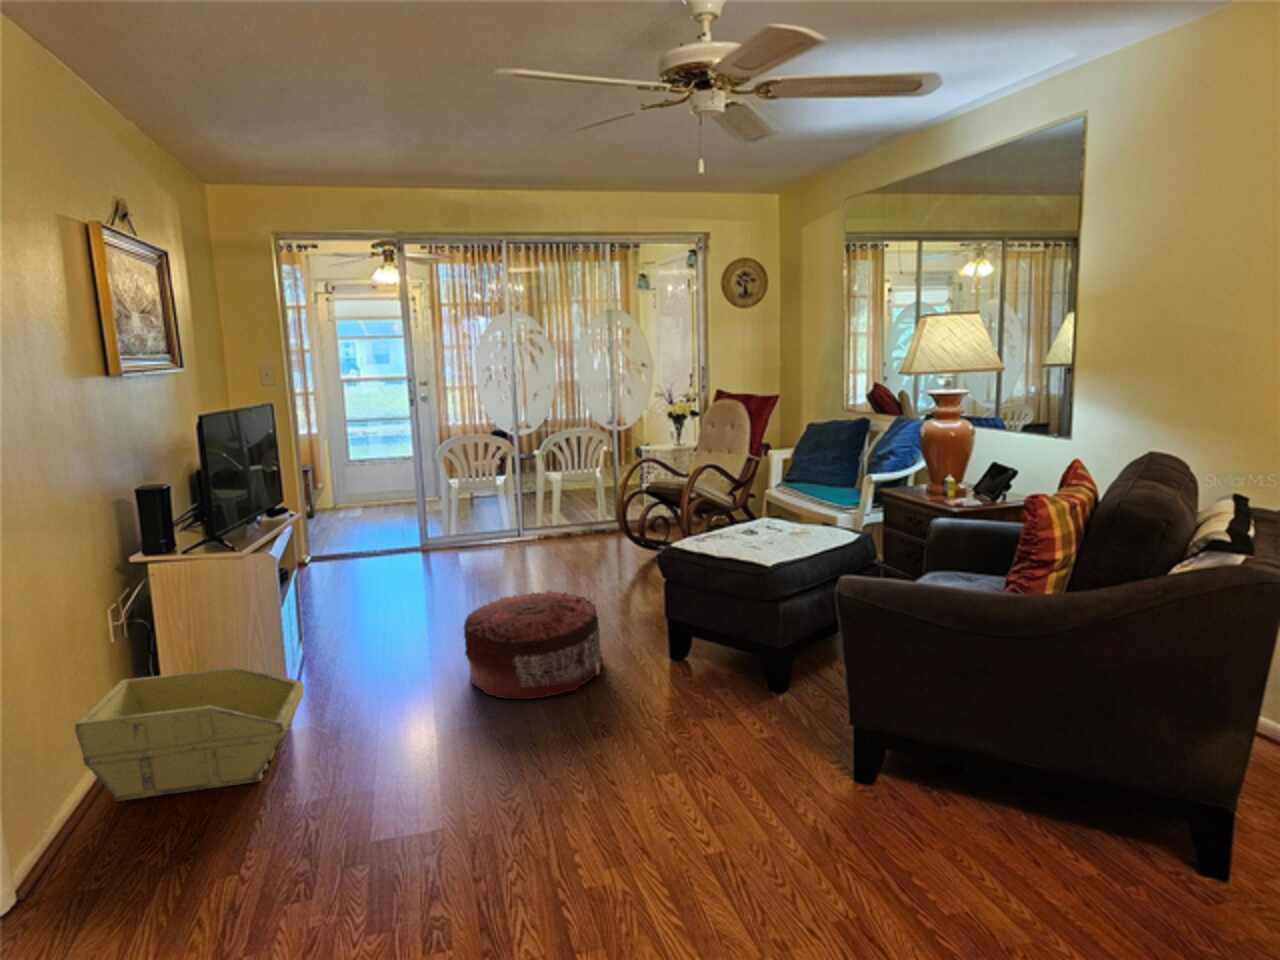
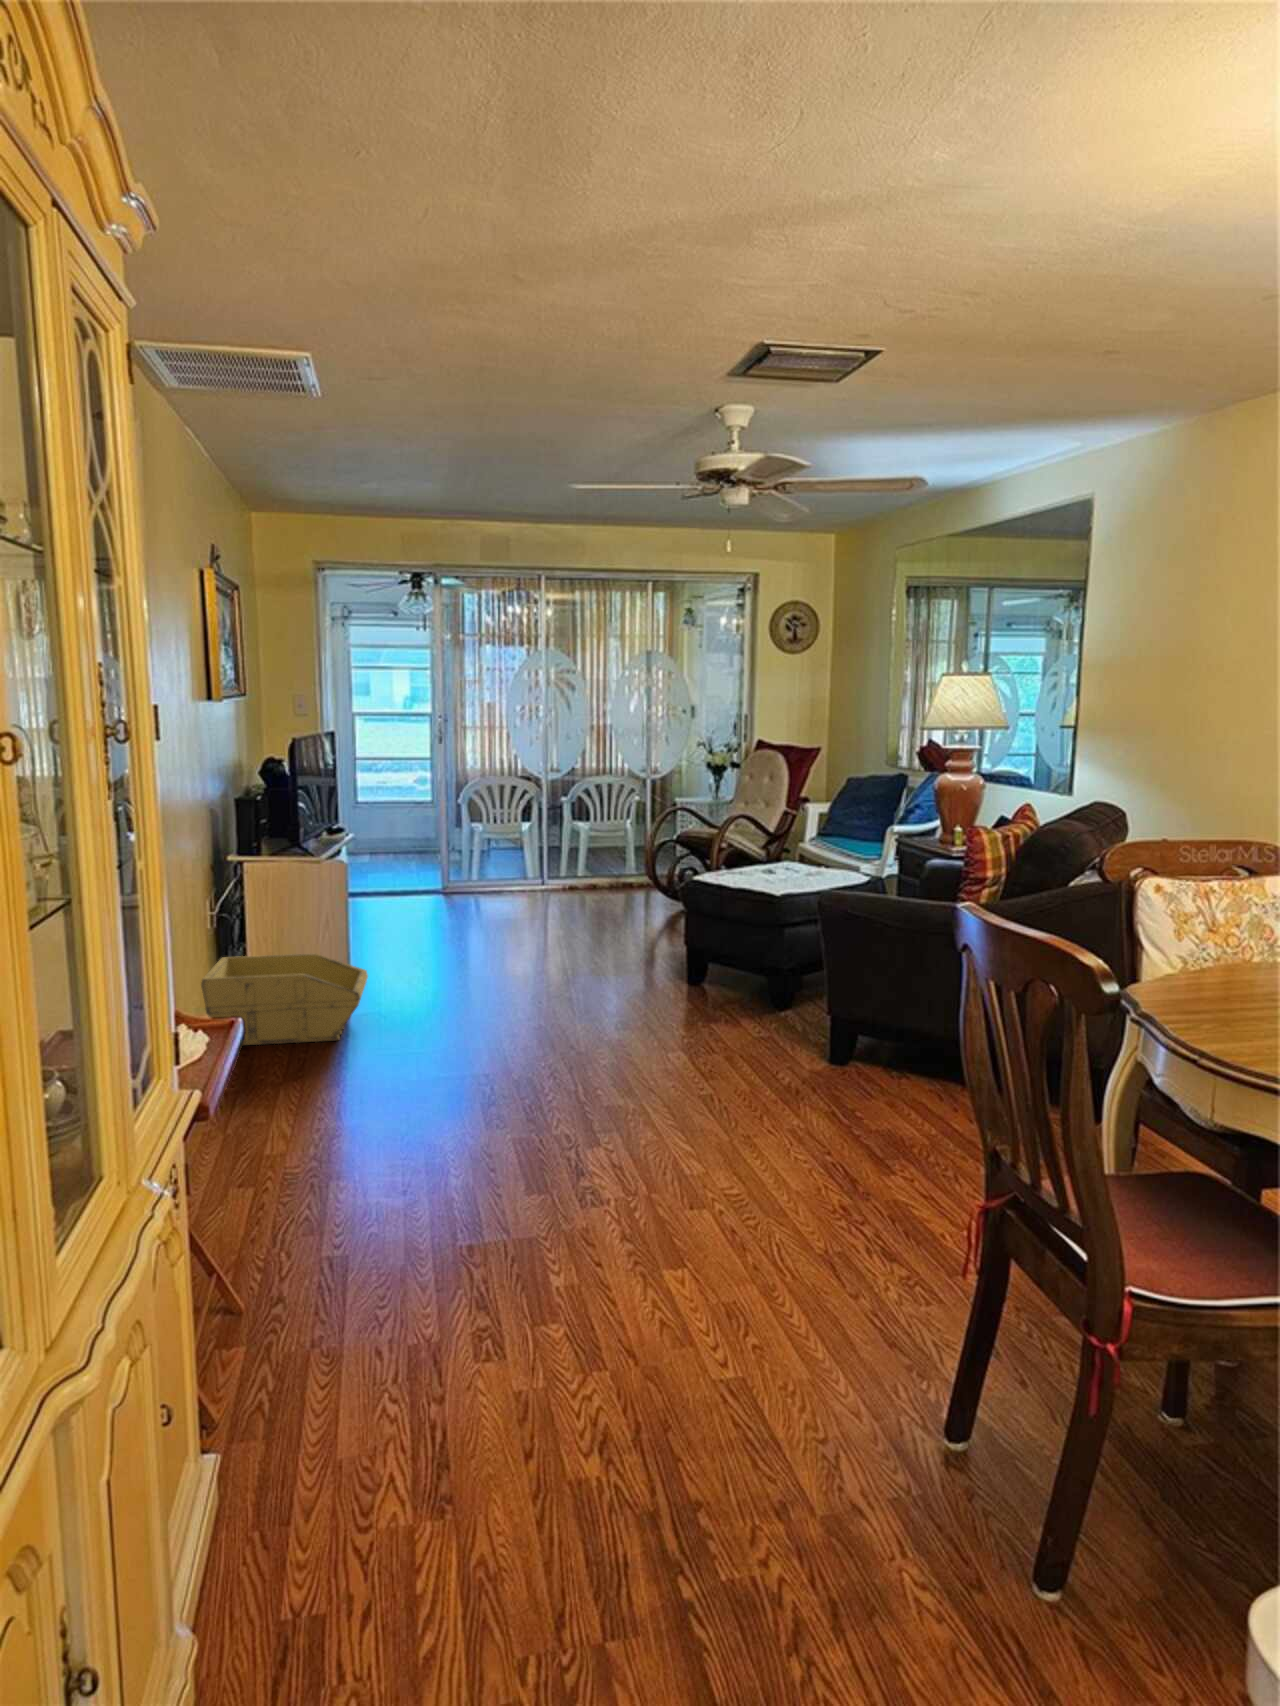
pouf: present [464,590,603,699] -> none [500,915,625,1002]

